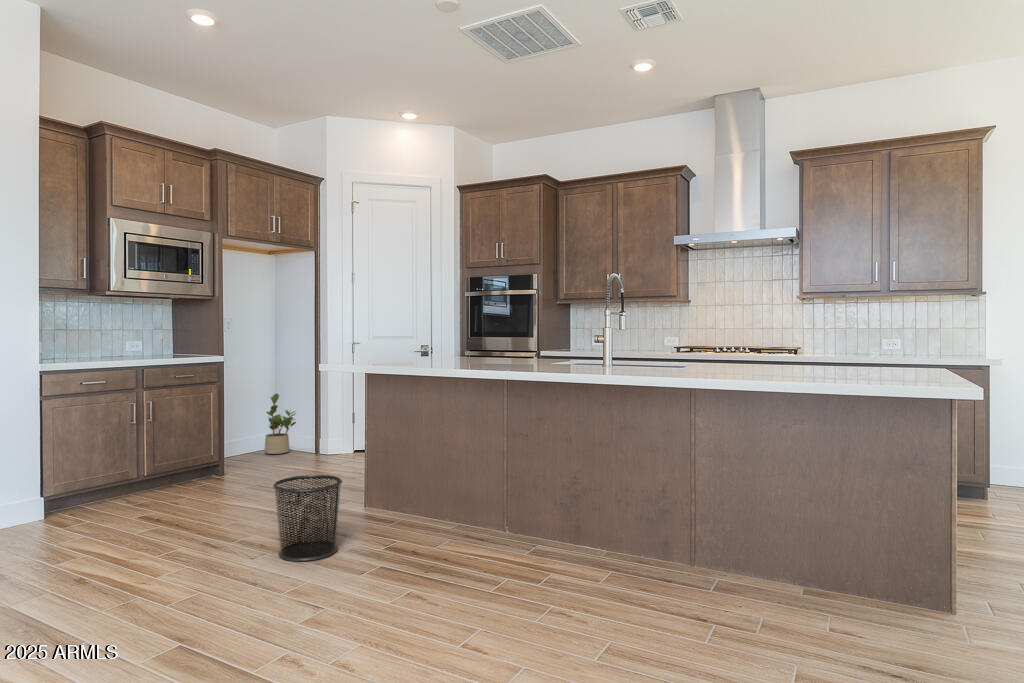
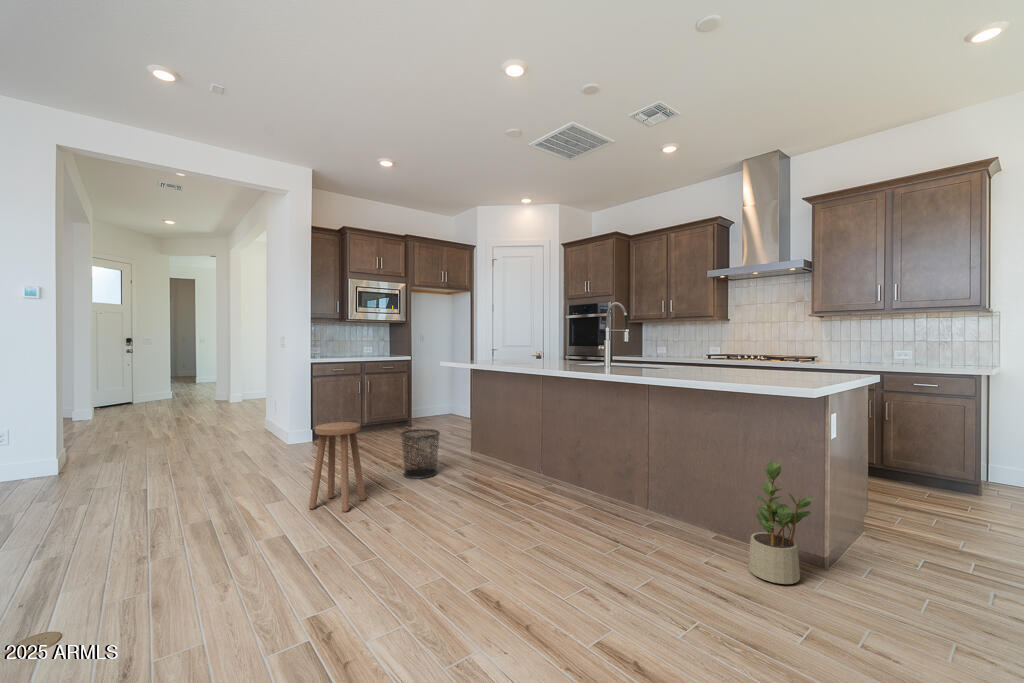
potted plant: present [265,394,296,454] -> present [748,461,815,584]
stool: none [144,474,247,646] -> present [309,422,366,512]

